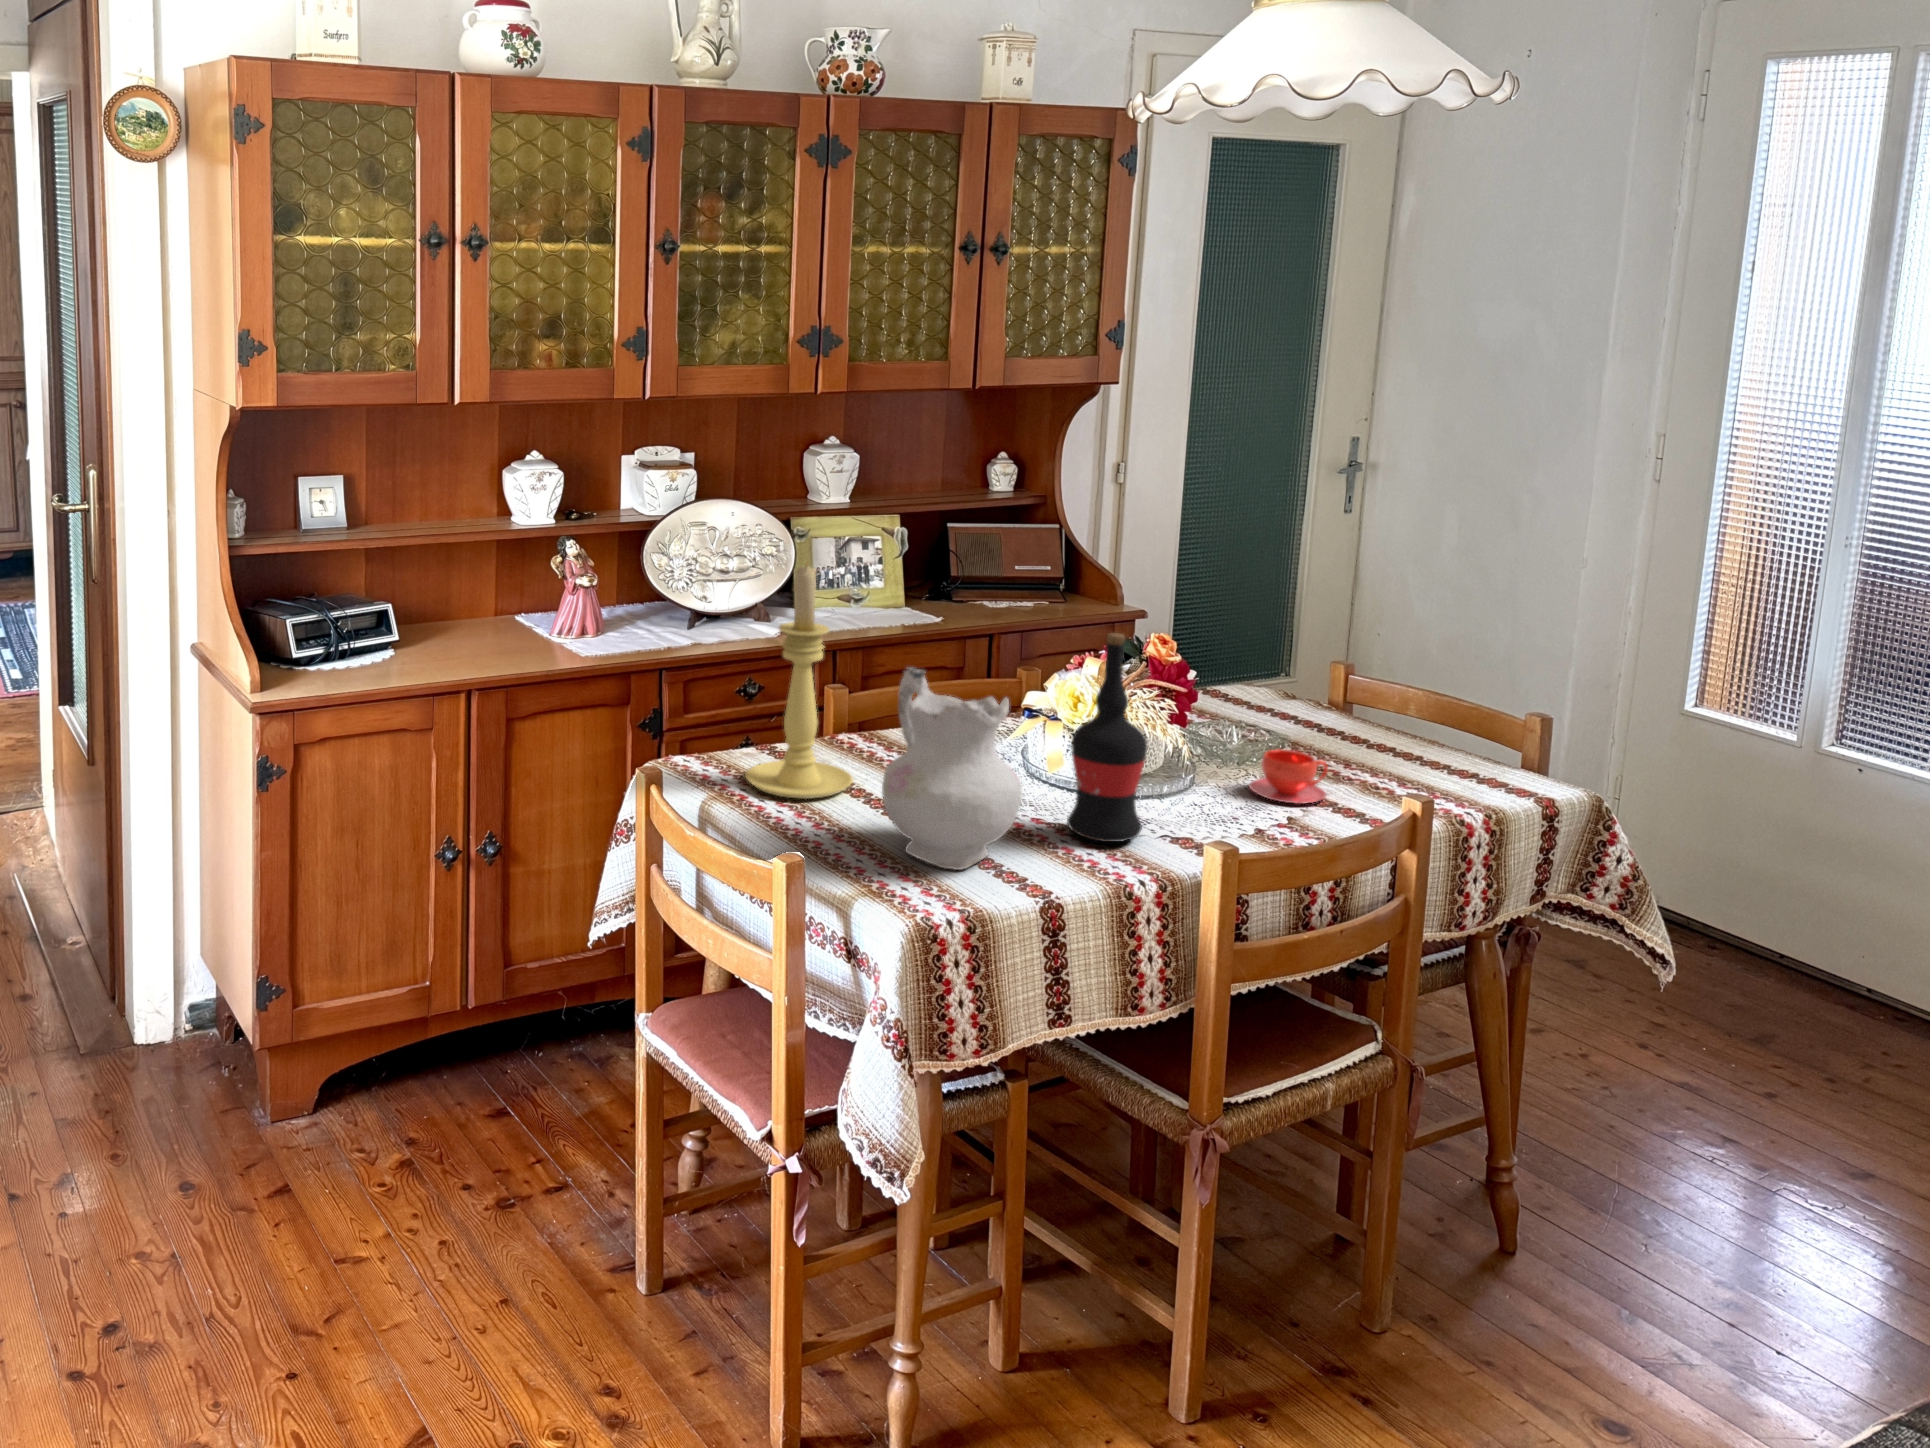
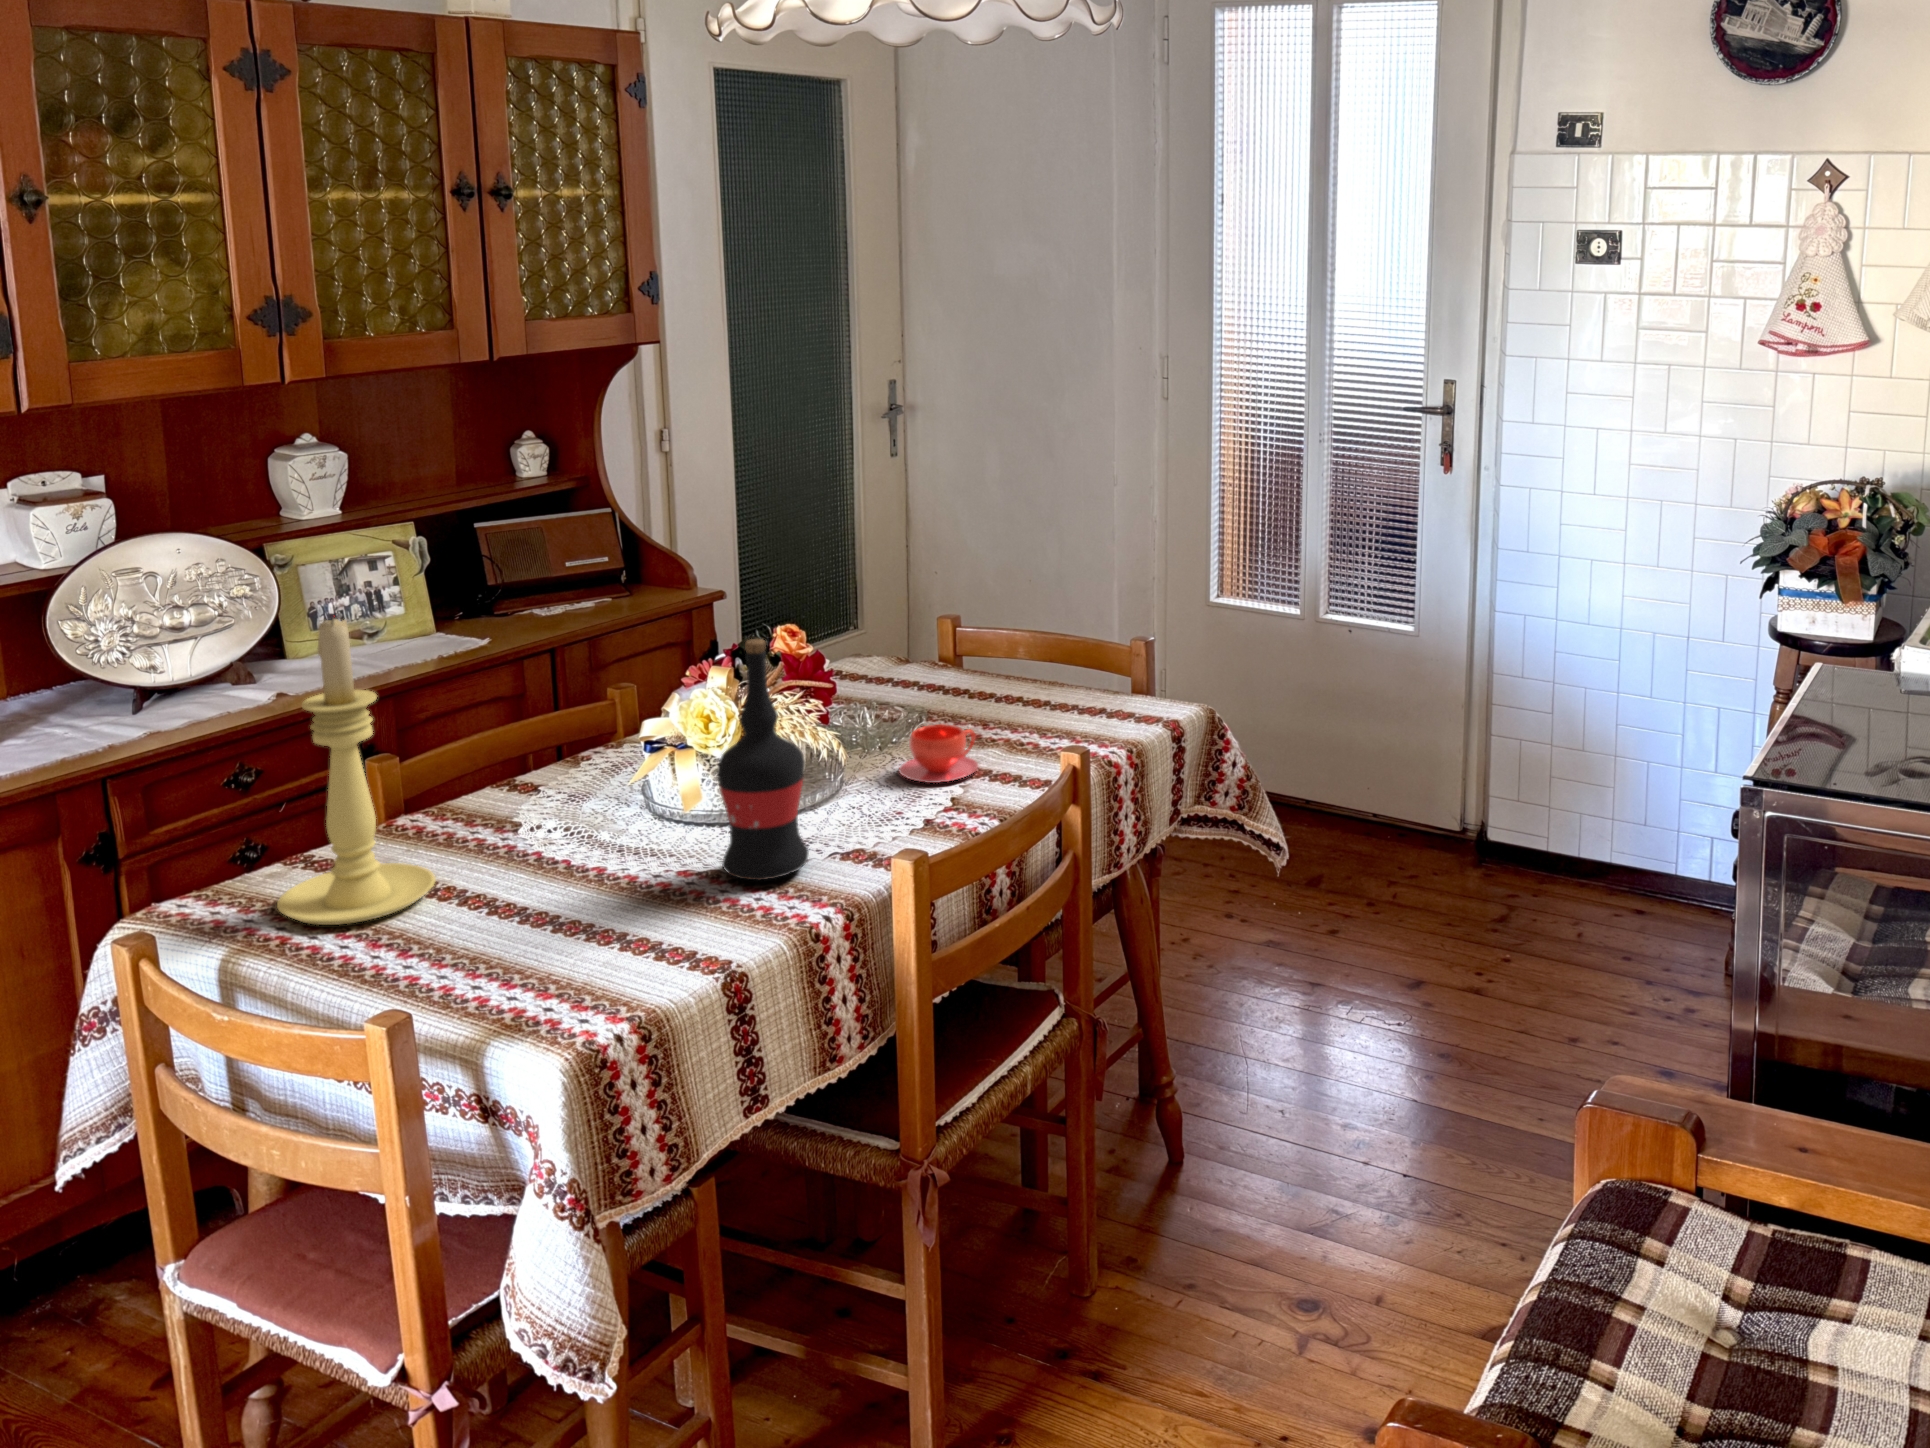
ceramic pitcher: present [882,667,1022,870] -> none [491,726,674,967]

